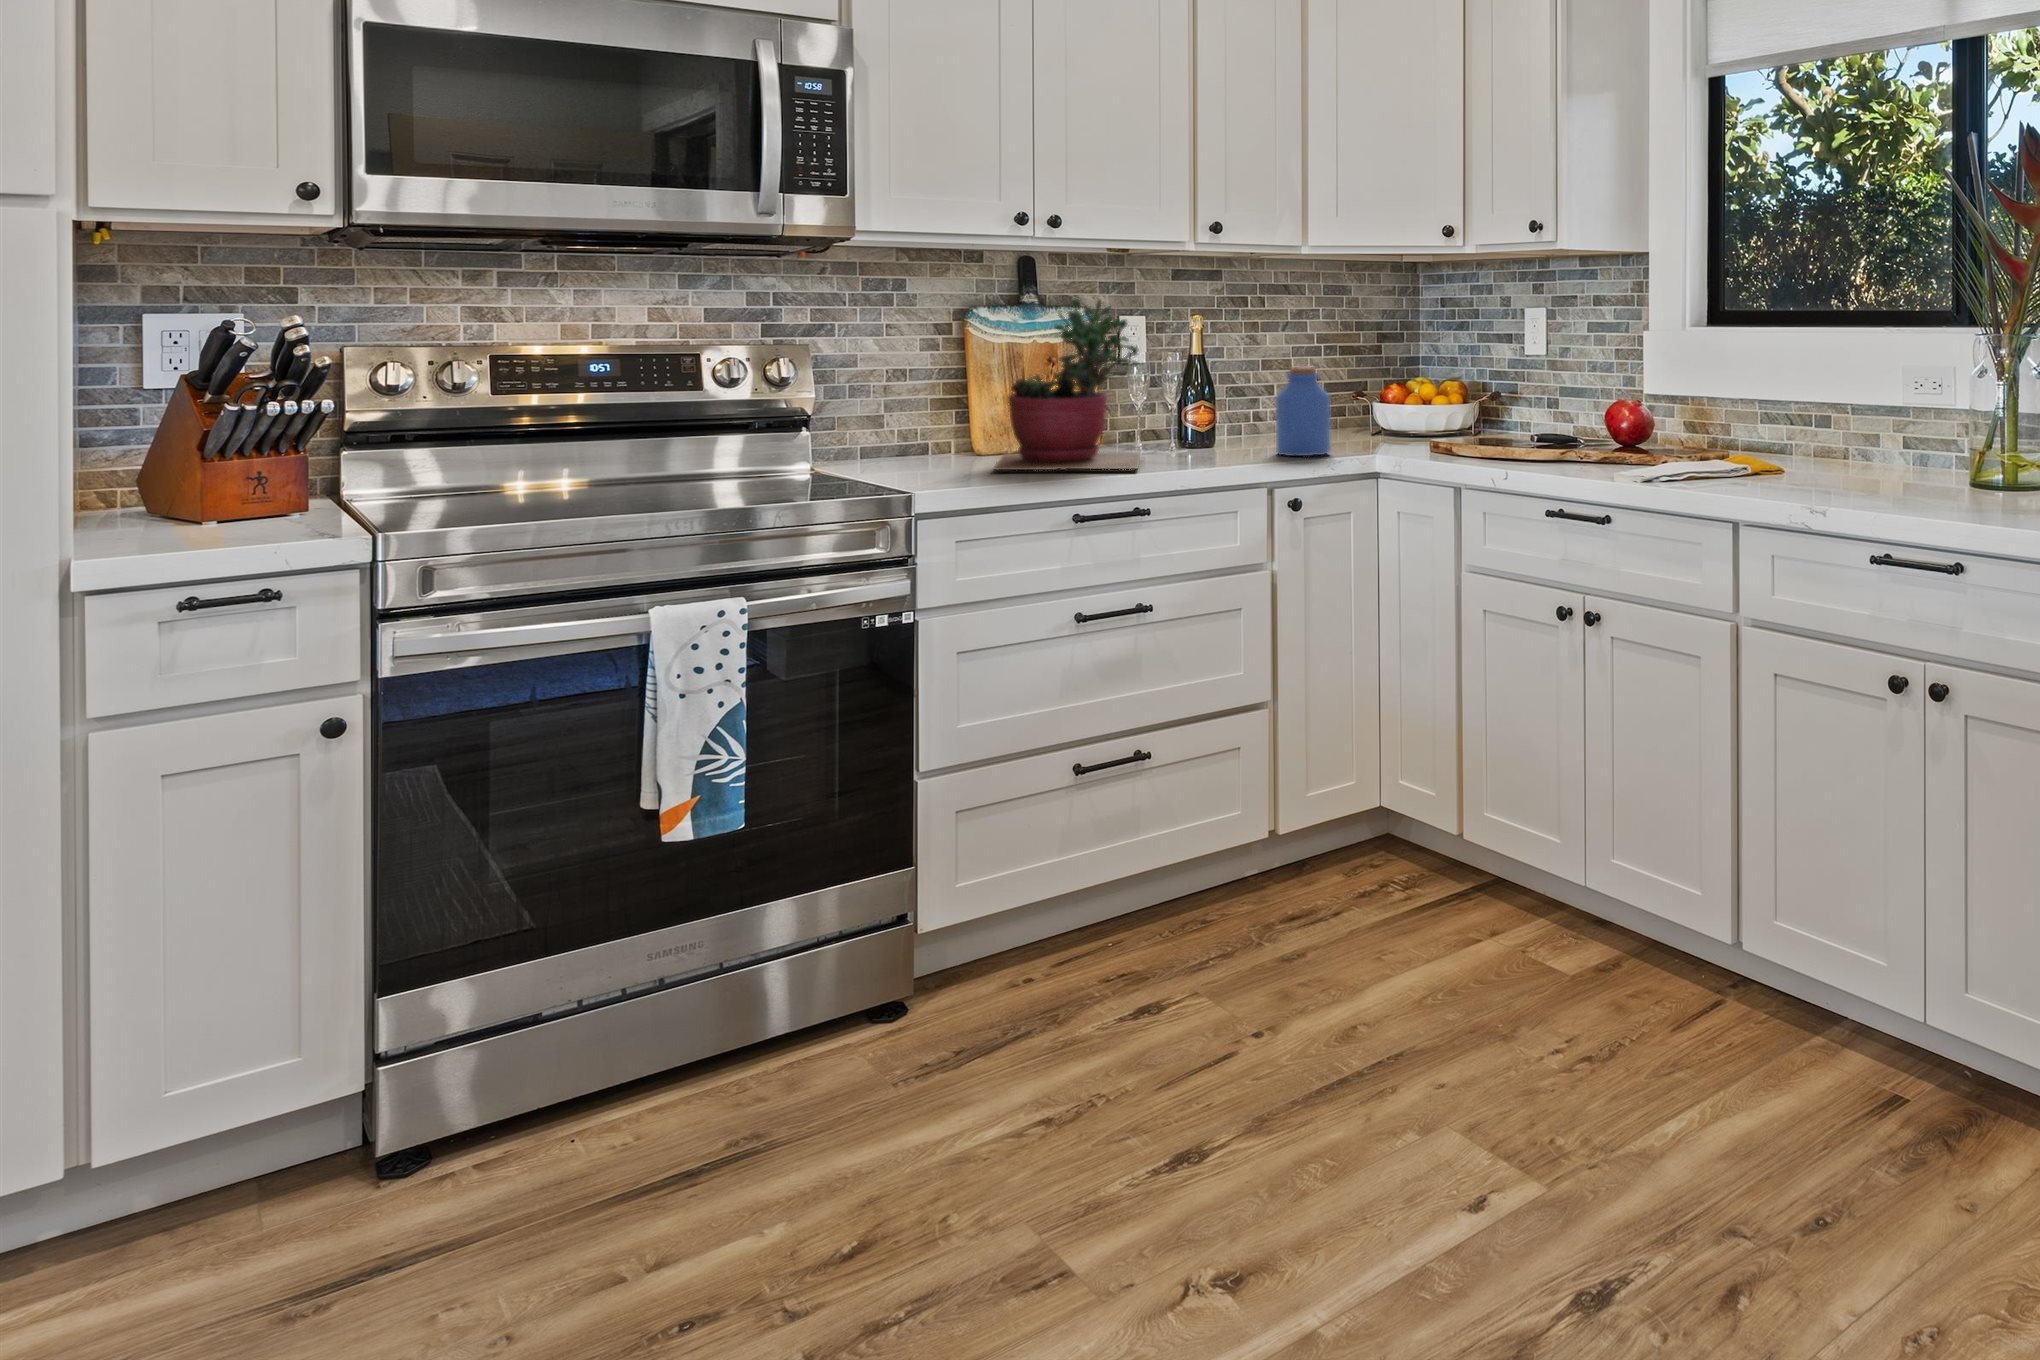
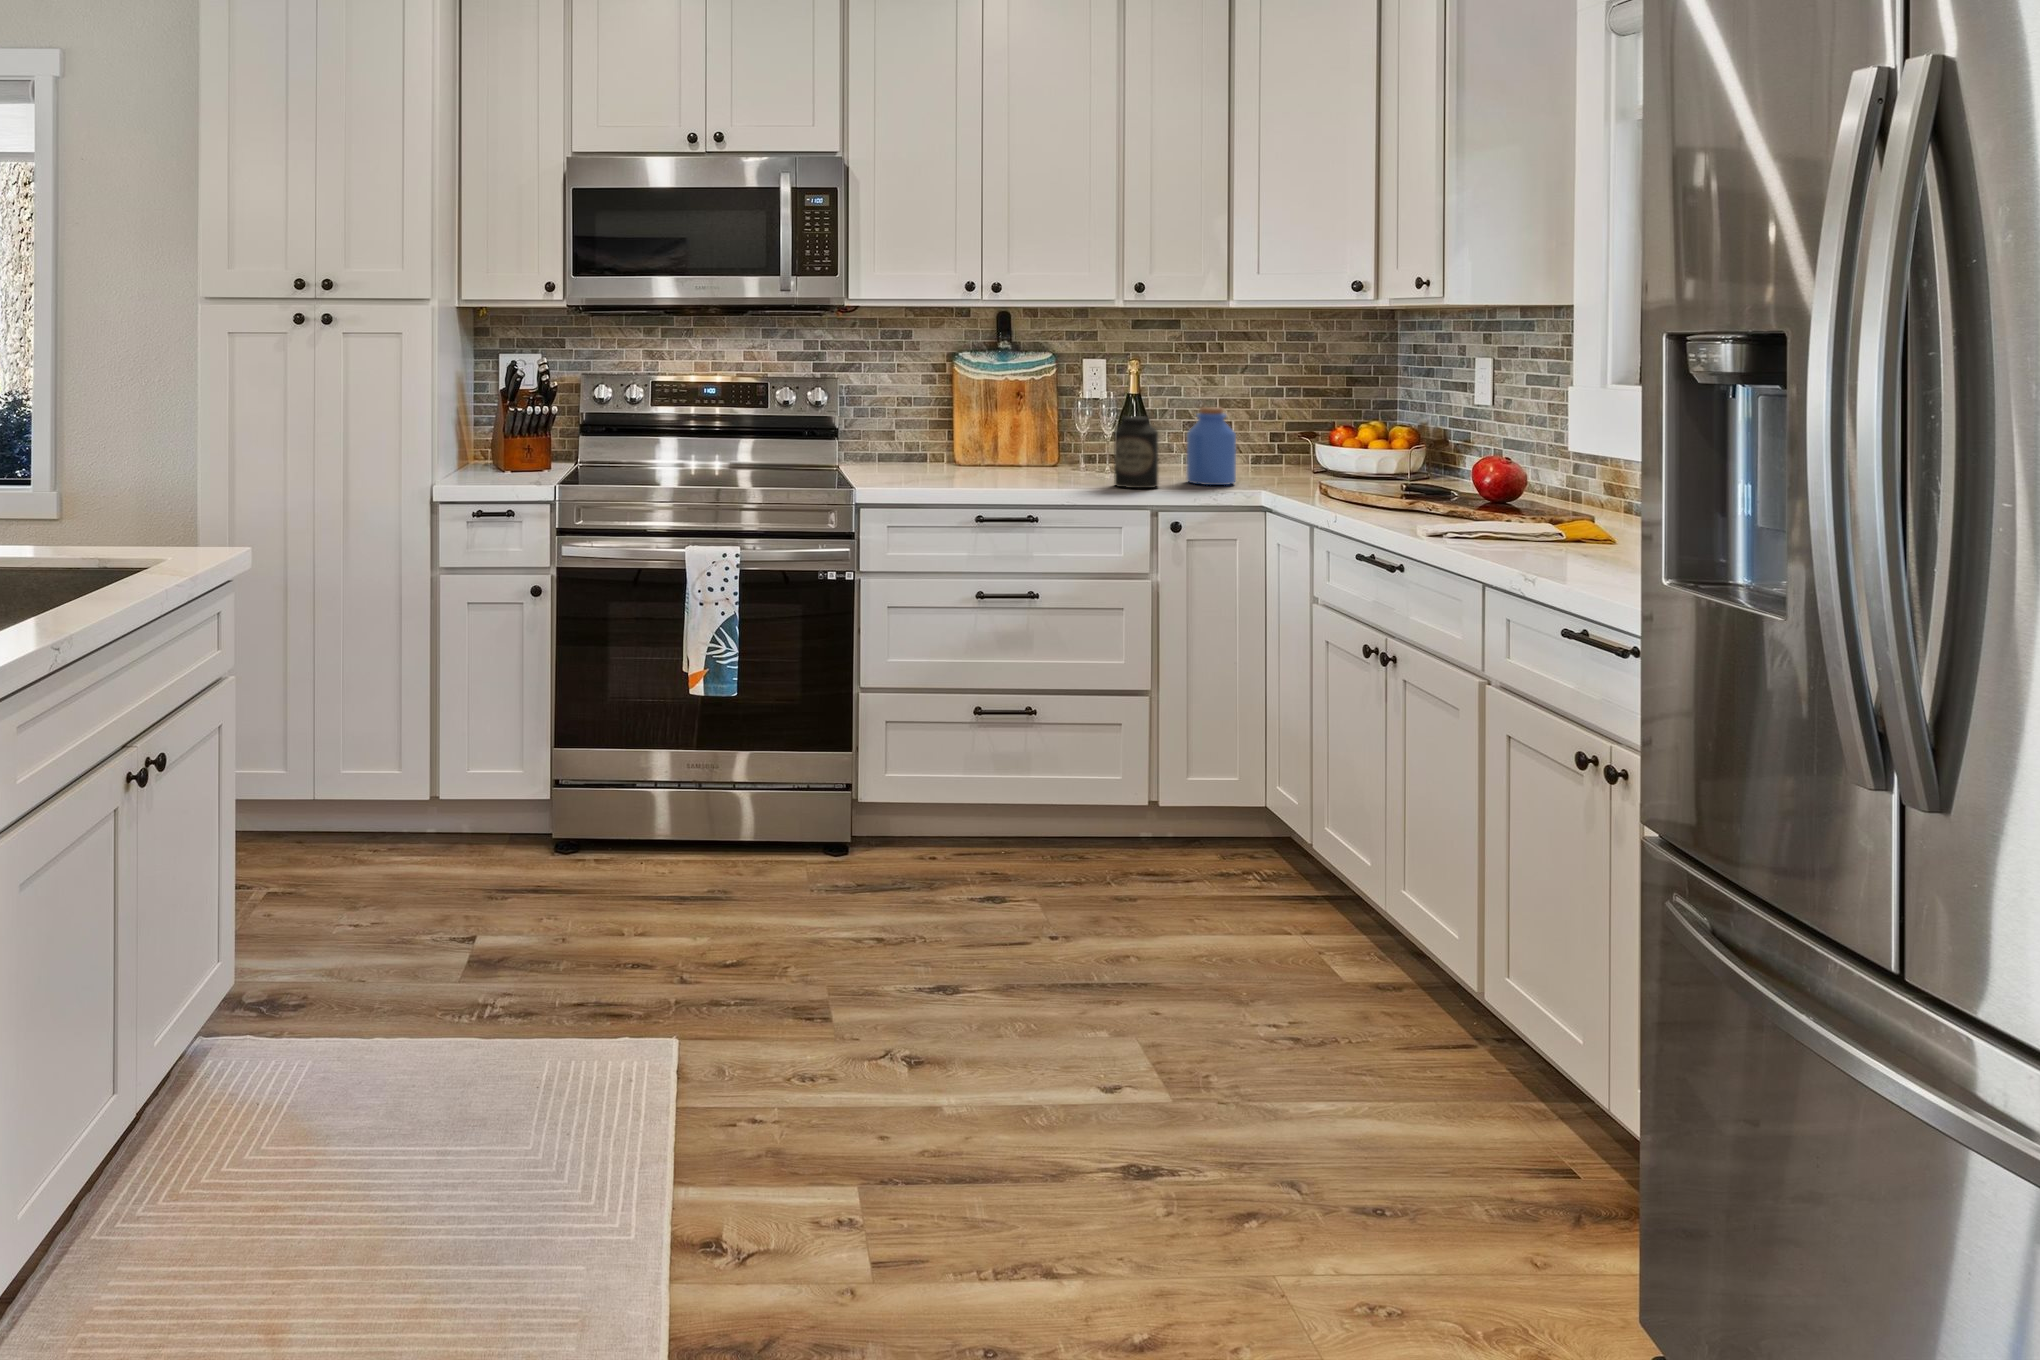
succulent plant: present [993,299,1141,470] -> none [936,348,1068,485]
canister: none [1211,379,1264,465] -> present [1114,416,1158,488]

